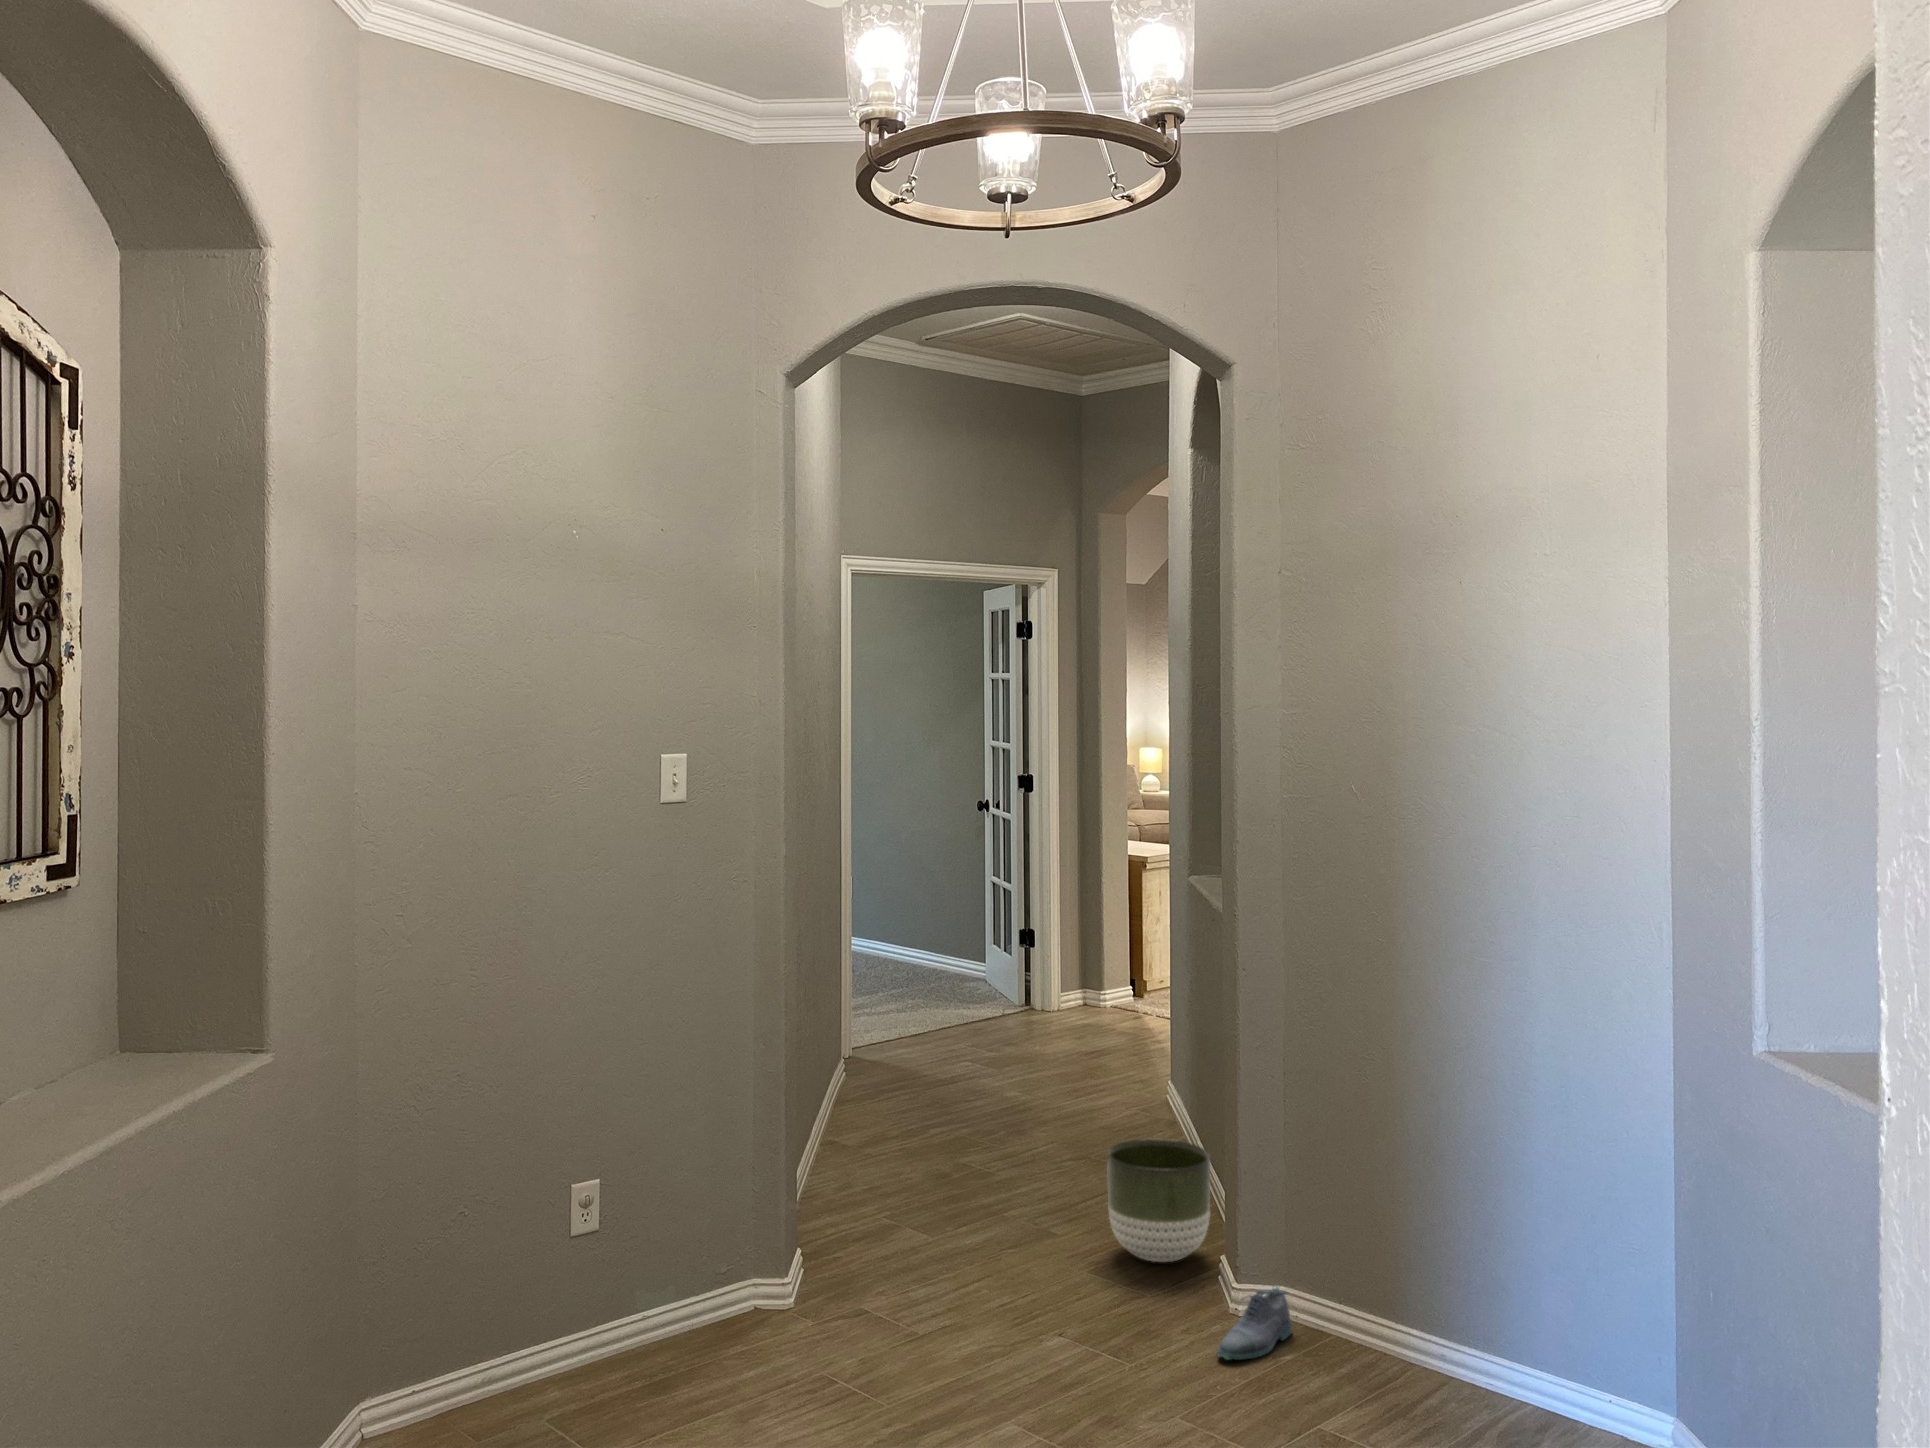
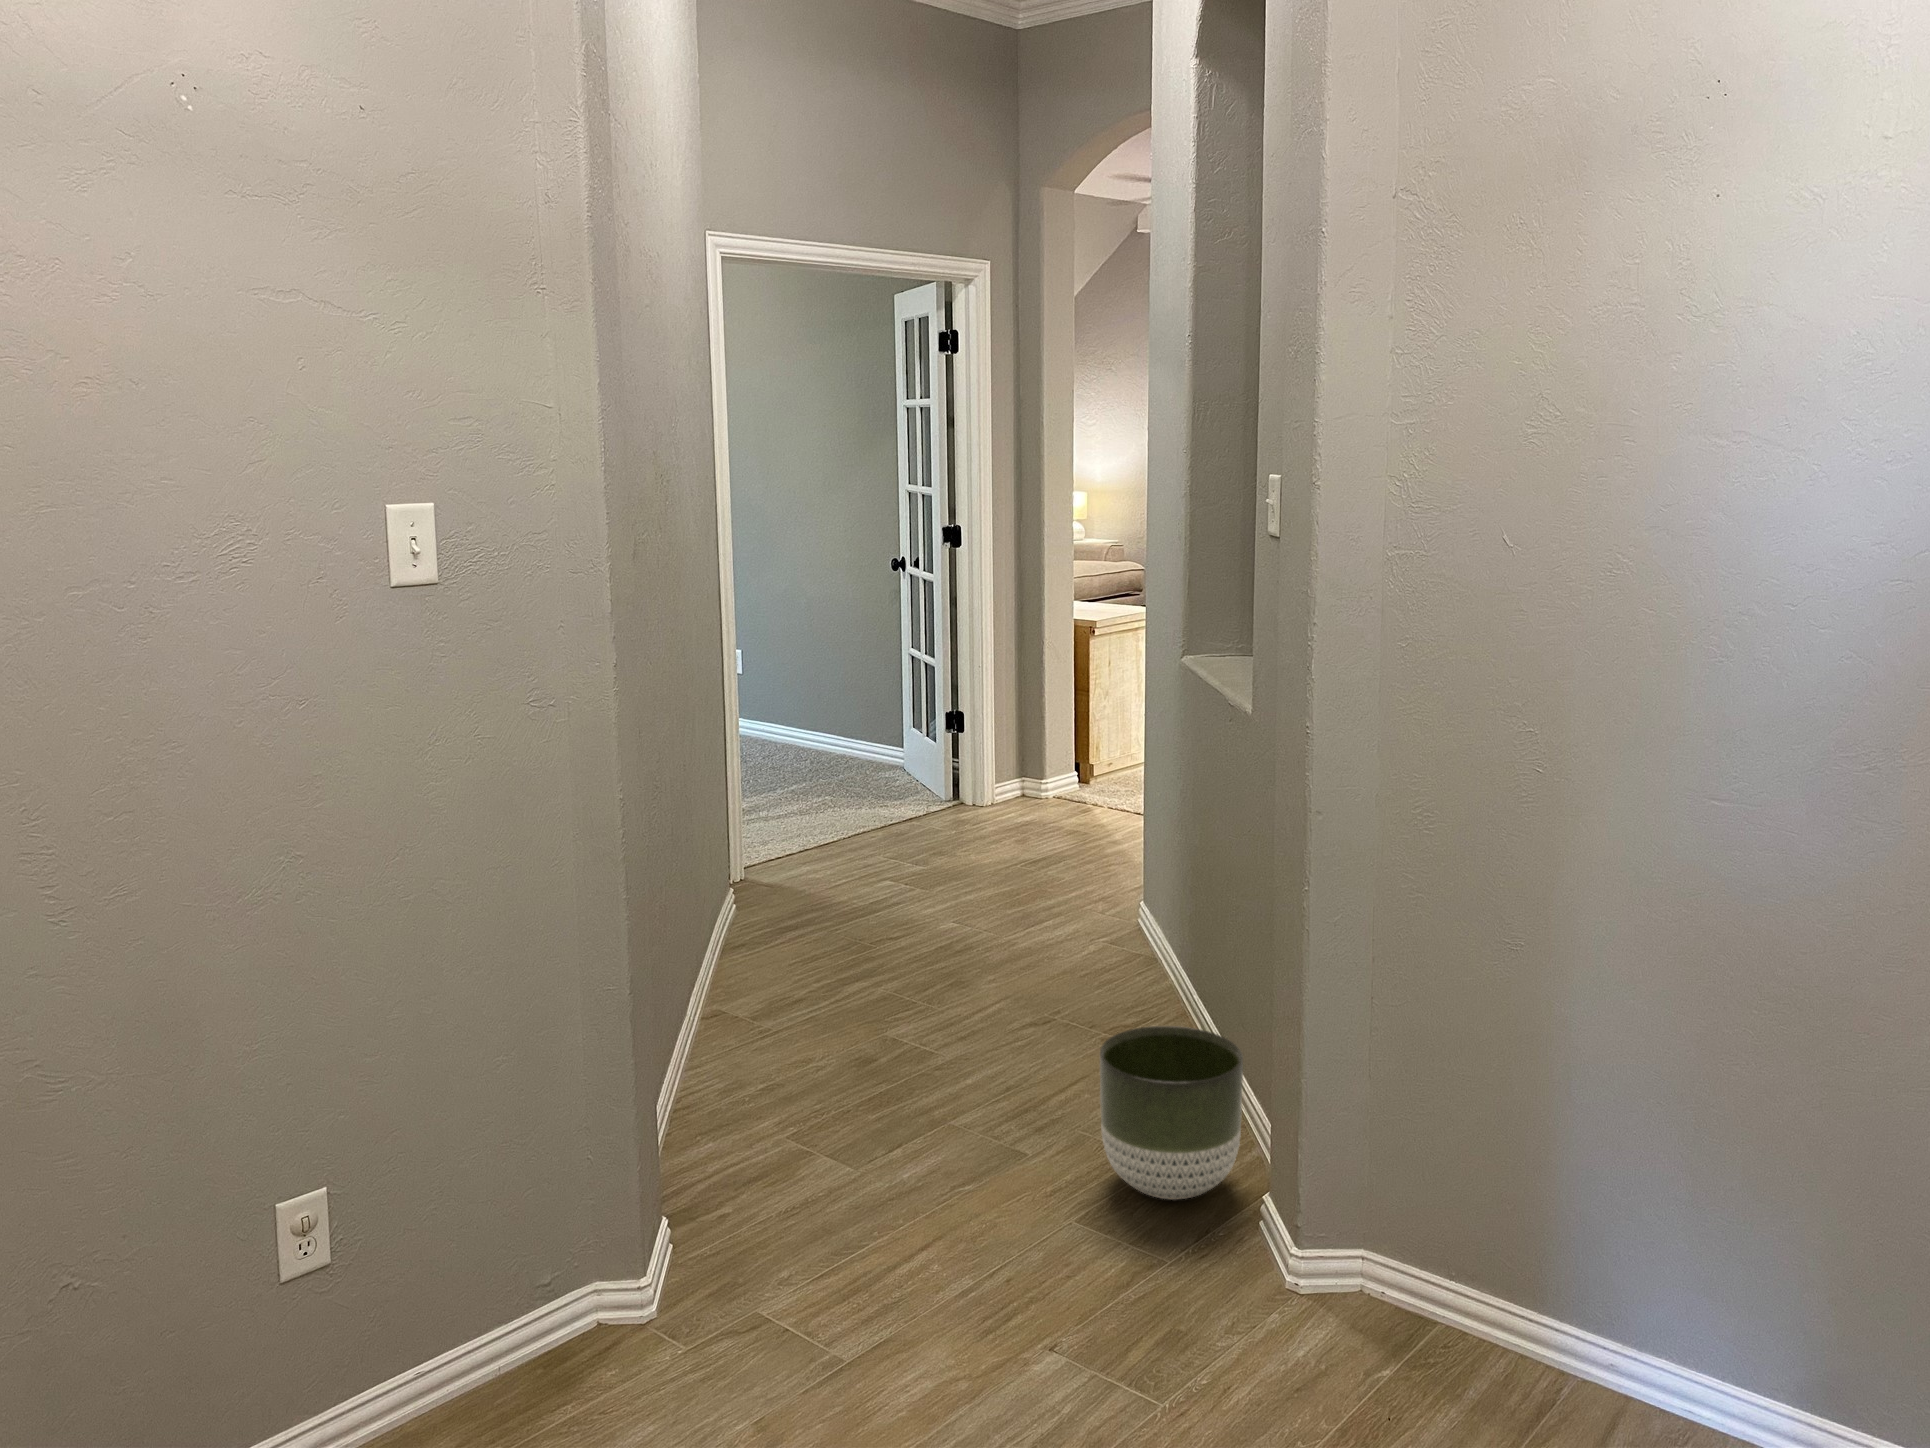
shoe: present [1217,1286,1292,1360] -> none [1285,1259,1381,1388]

